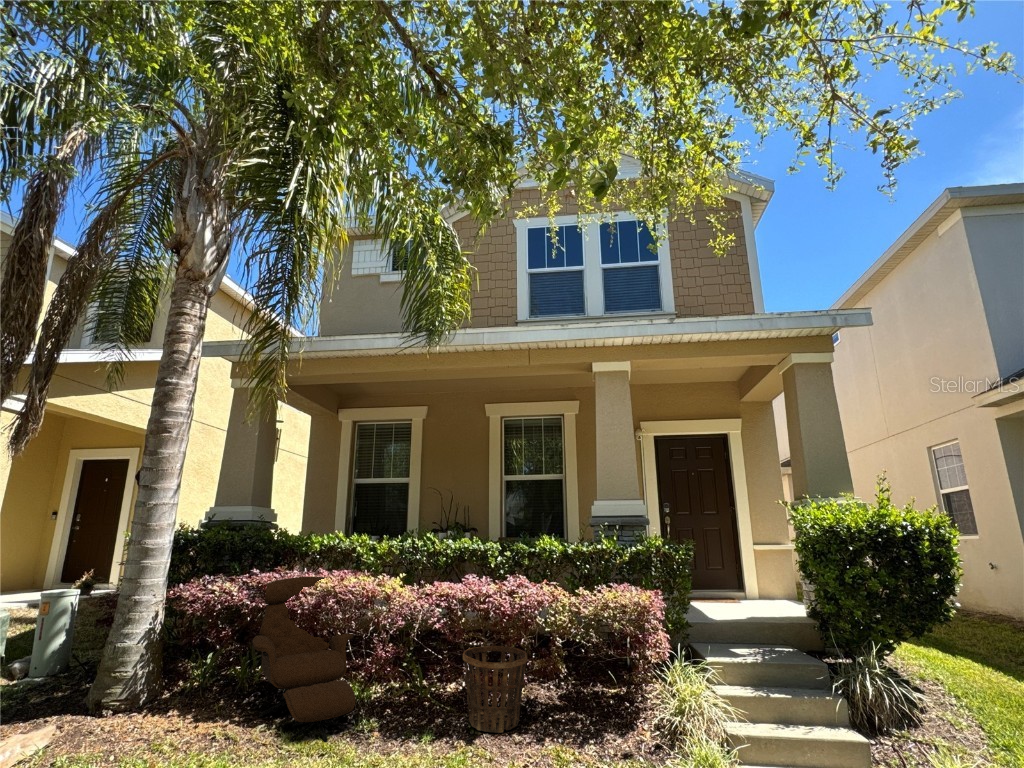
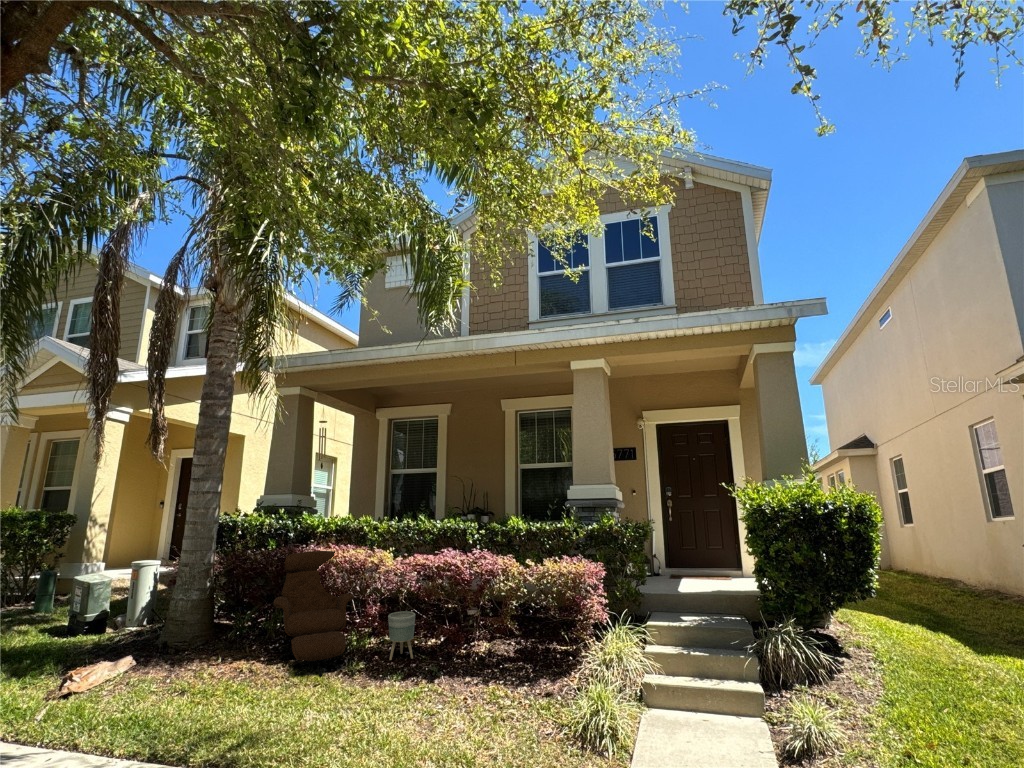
basket: present [463,646,527,733] -> none [429,607,482,675]
planter: none [403,652,436,714] -> present [388,612,415,660]

